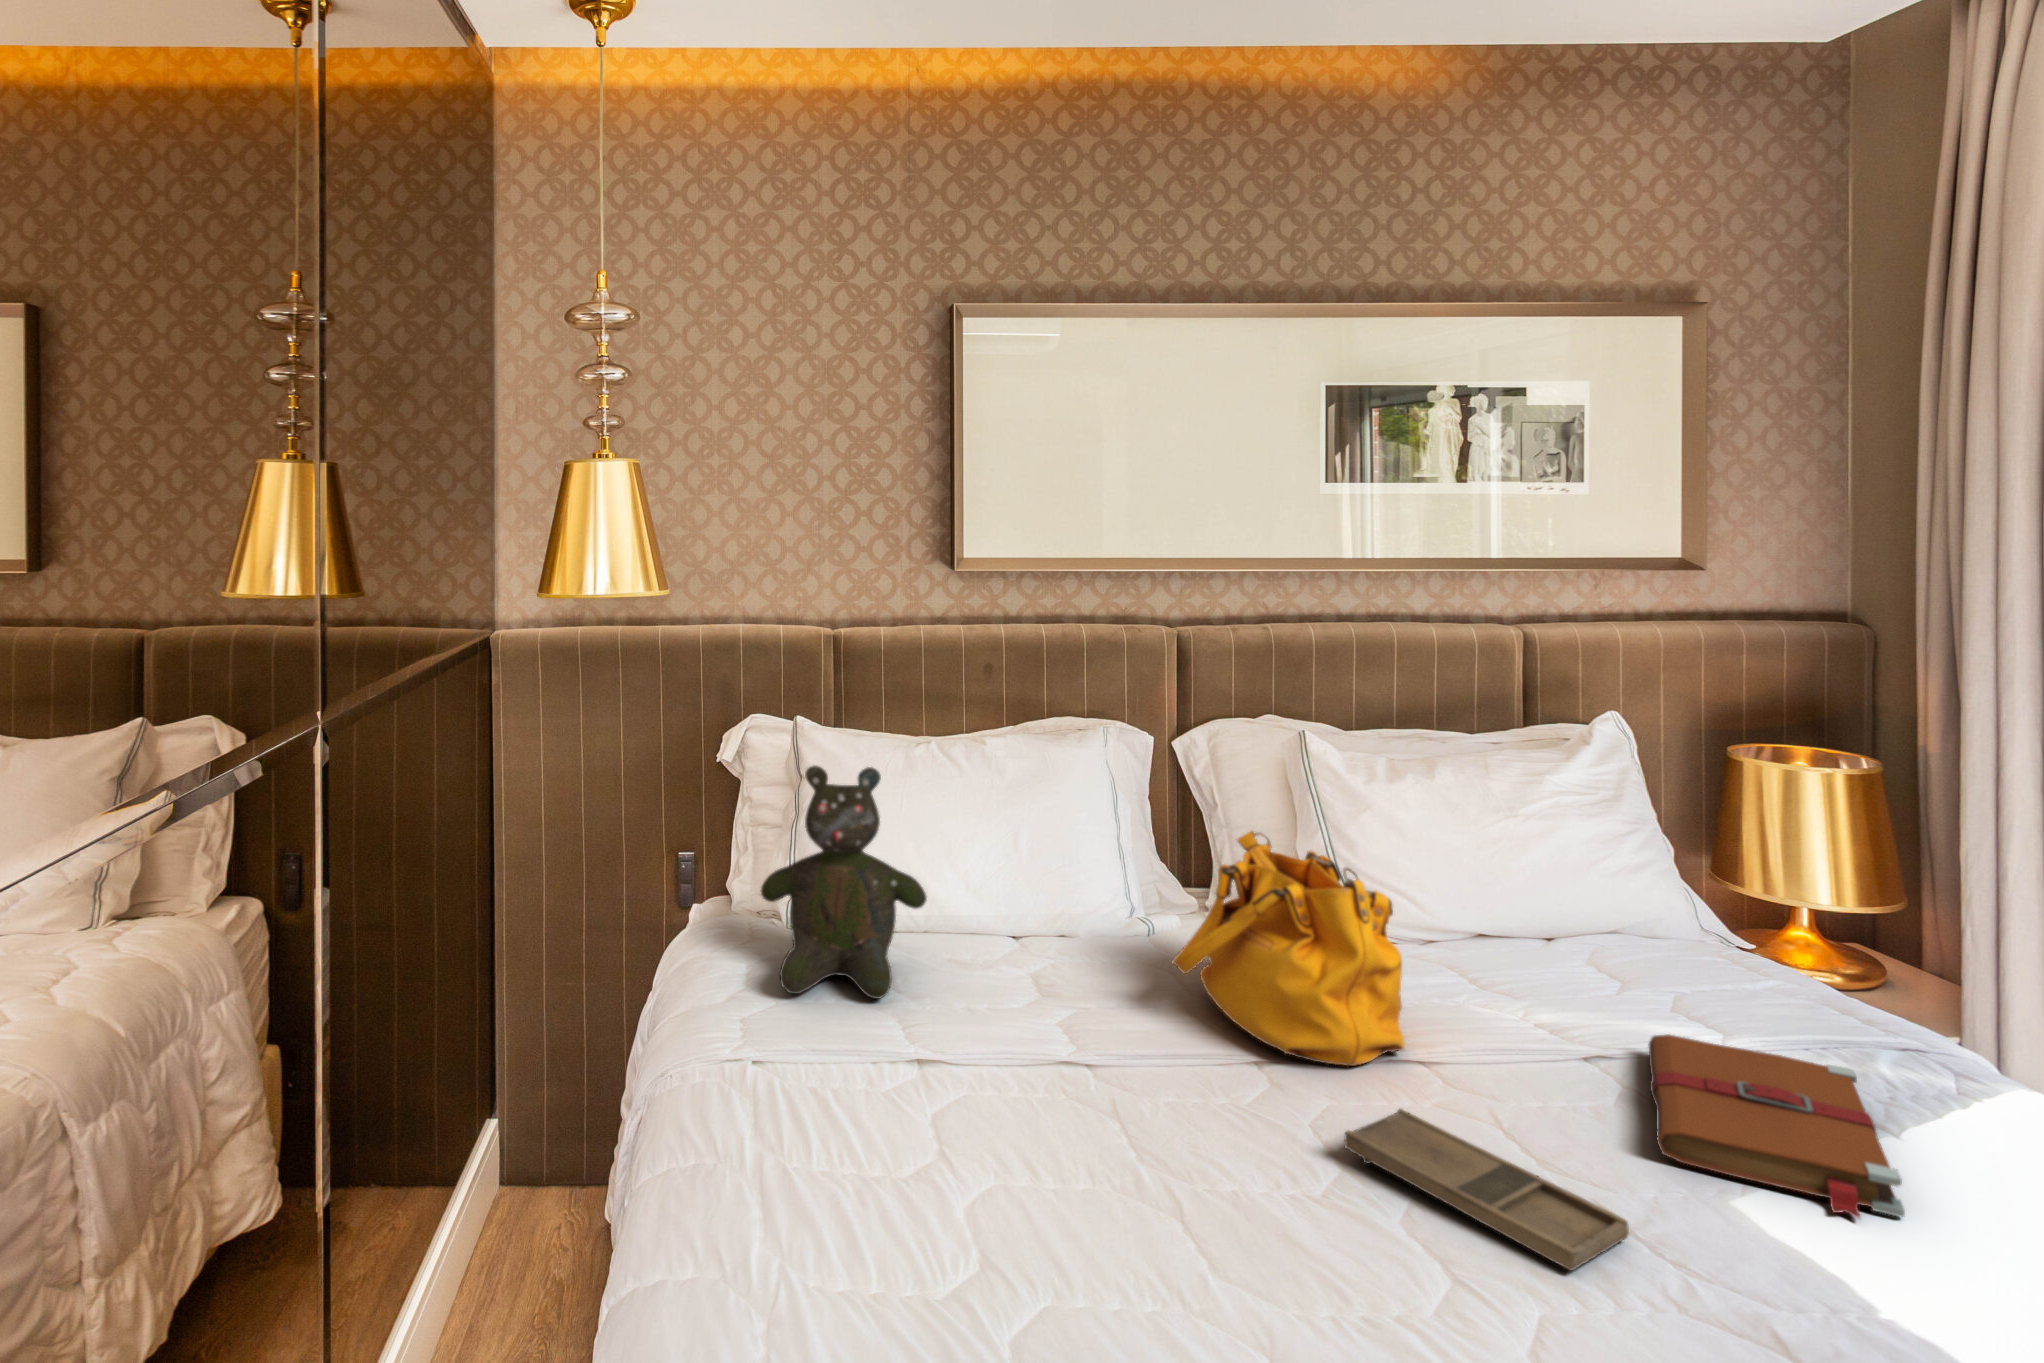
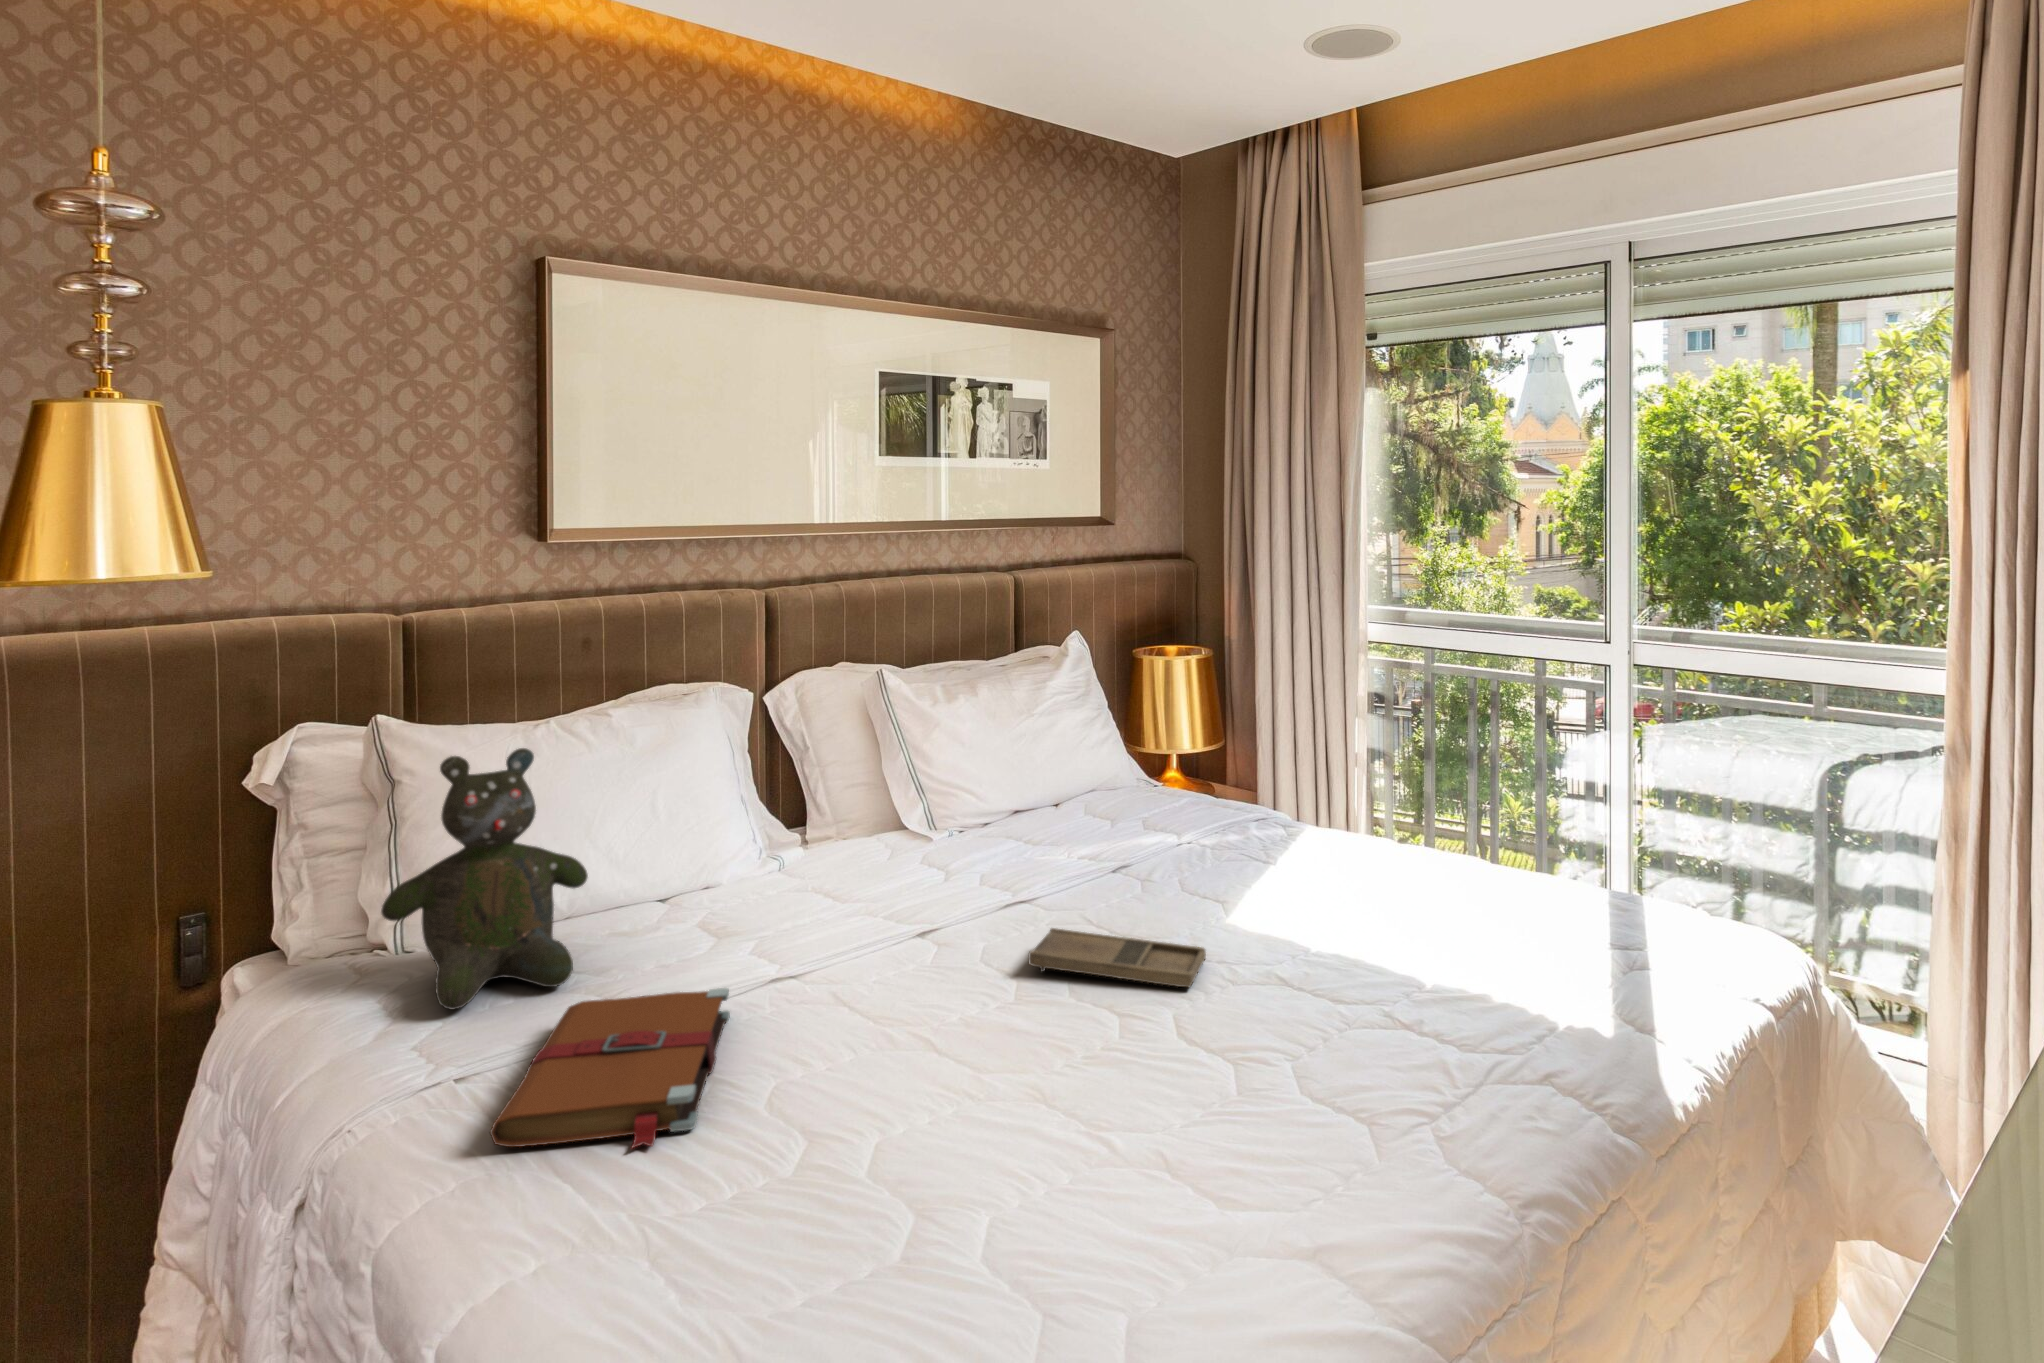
handbag: present [1172,831,1405,1066] -> none [840,751,1023,921]
book: present [1649,1034,1905,1218] -> present [490,988,730,1148]

